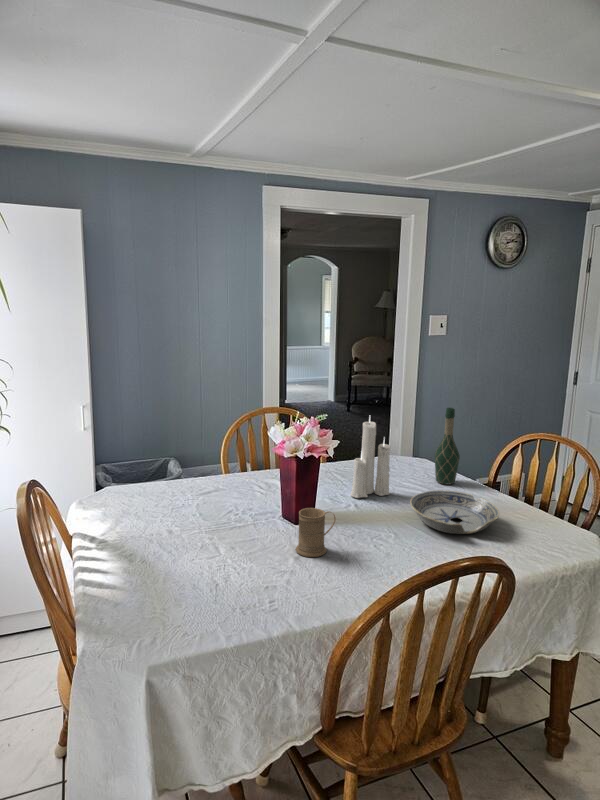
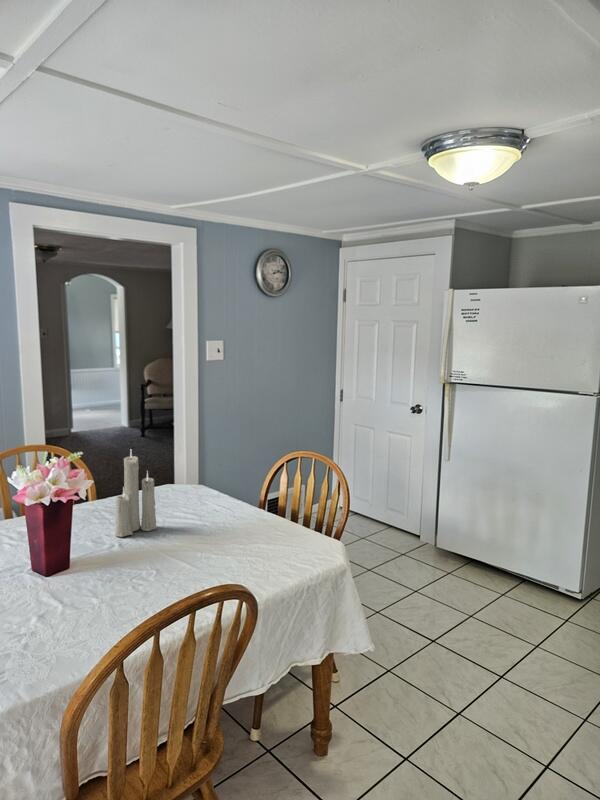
wine bottle: present [435,408,460,484] -> none [204,435,227,511]
bowl: present [410,490,499,534] -> none [173,518,258,562]
mug: present [295,508,336,557] -> none [41,557,87,612]

